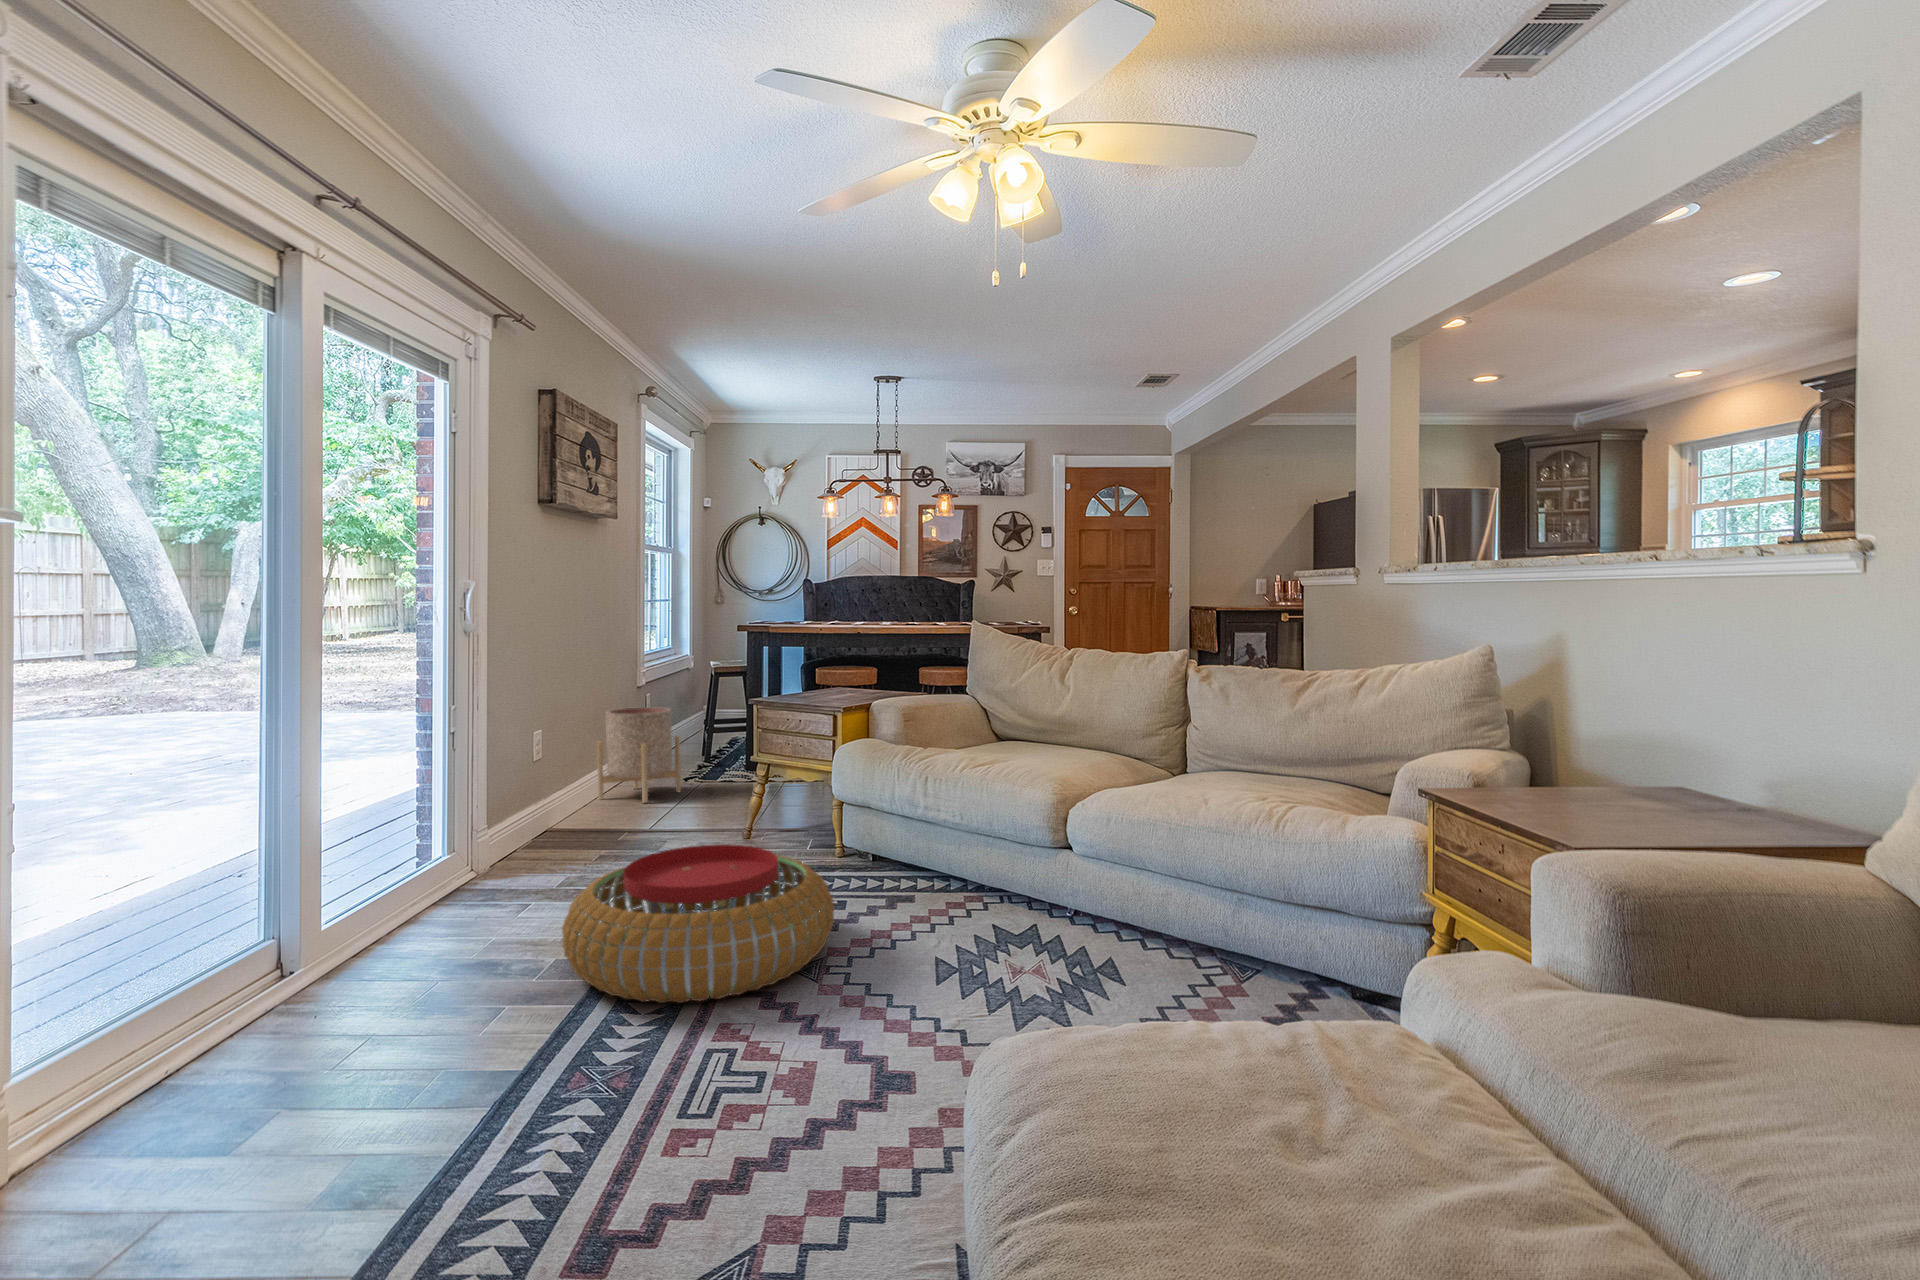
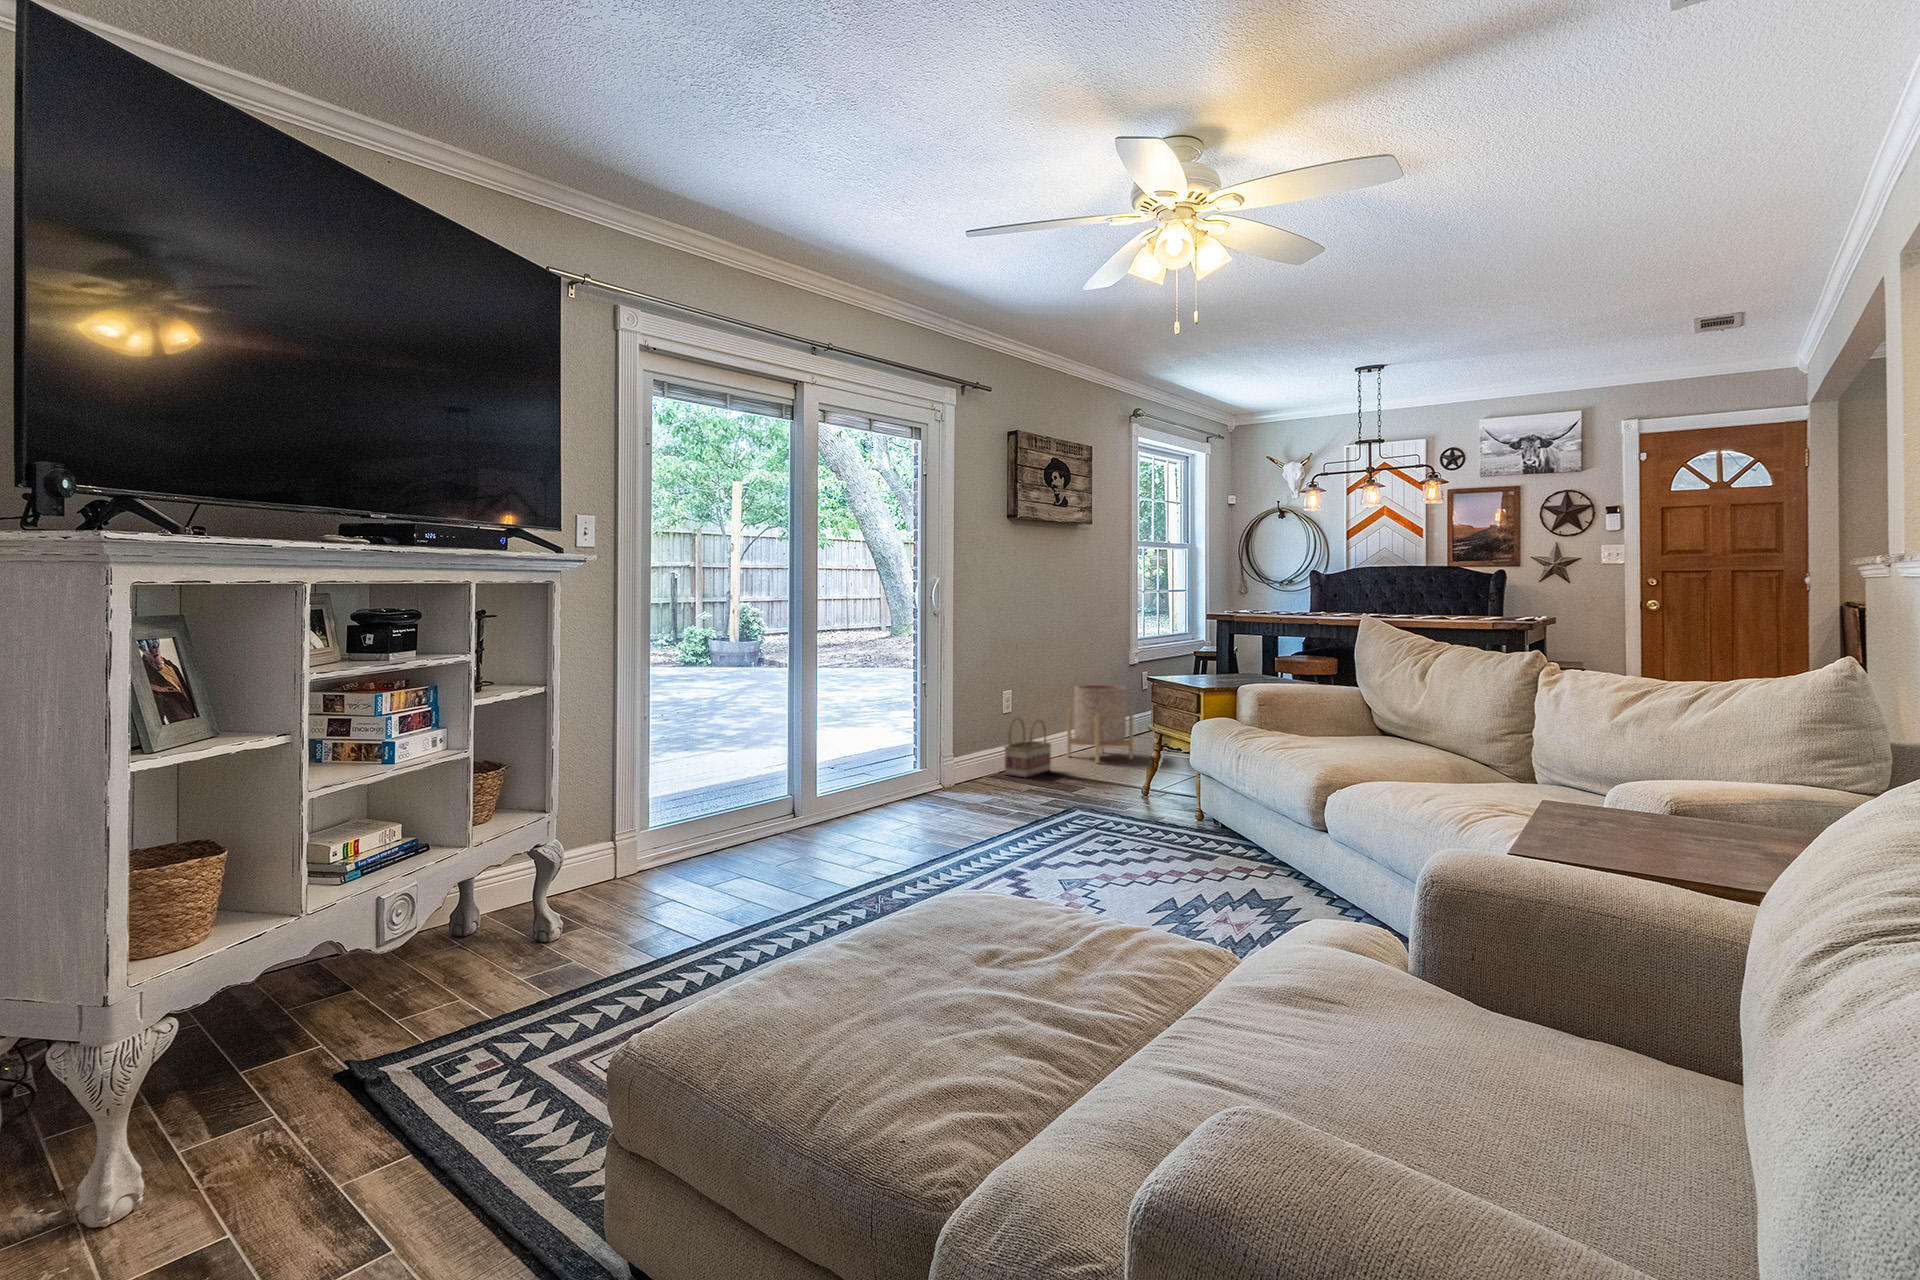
basket: none [540,758,598,836] -> present [1005,718,1051,778]
pouf: present [562,844,834,1003] -> none [934,780,1119,877]

